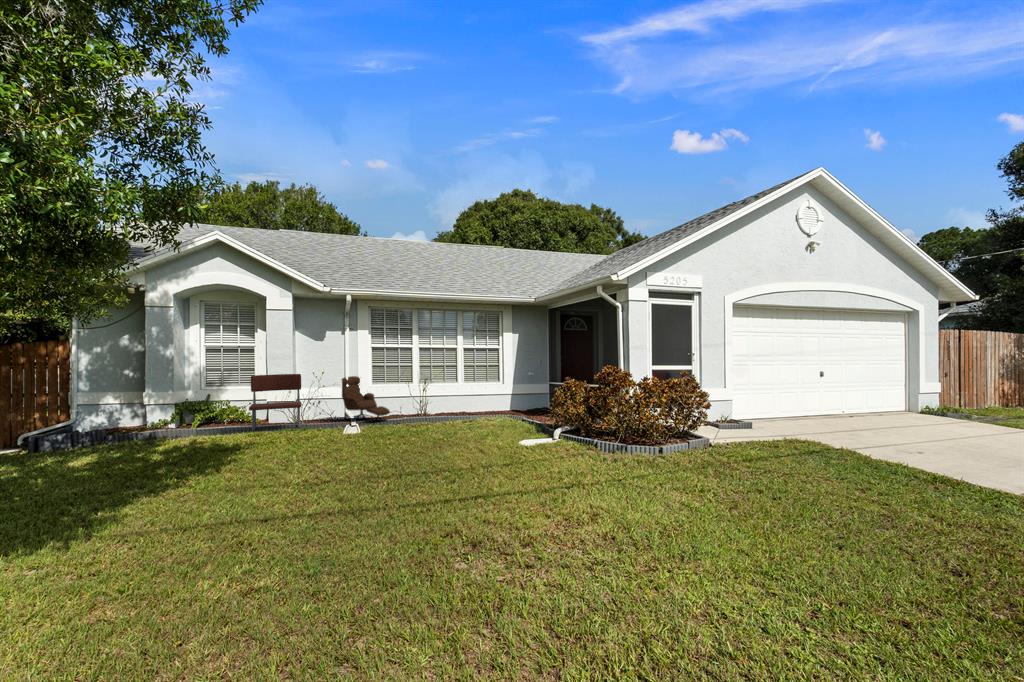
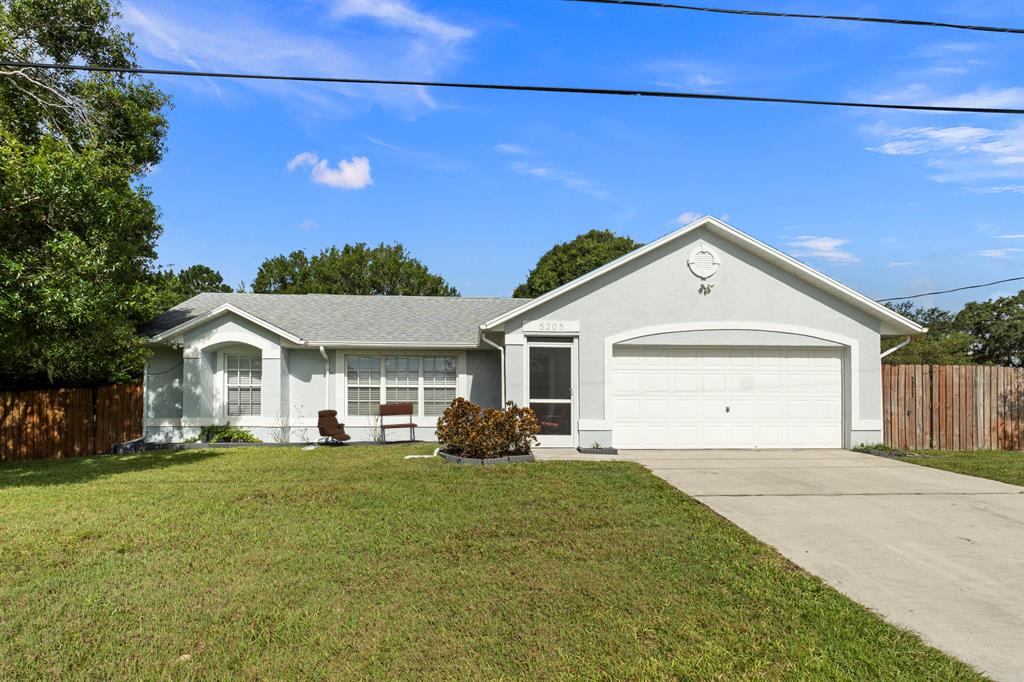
bench: present [249,374,301,430] -> present [379,403,417,444]

